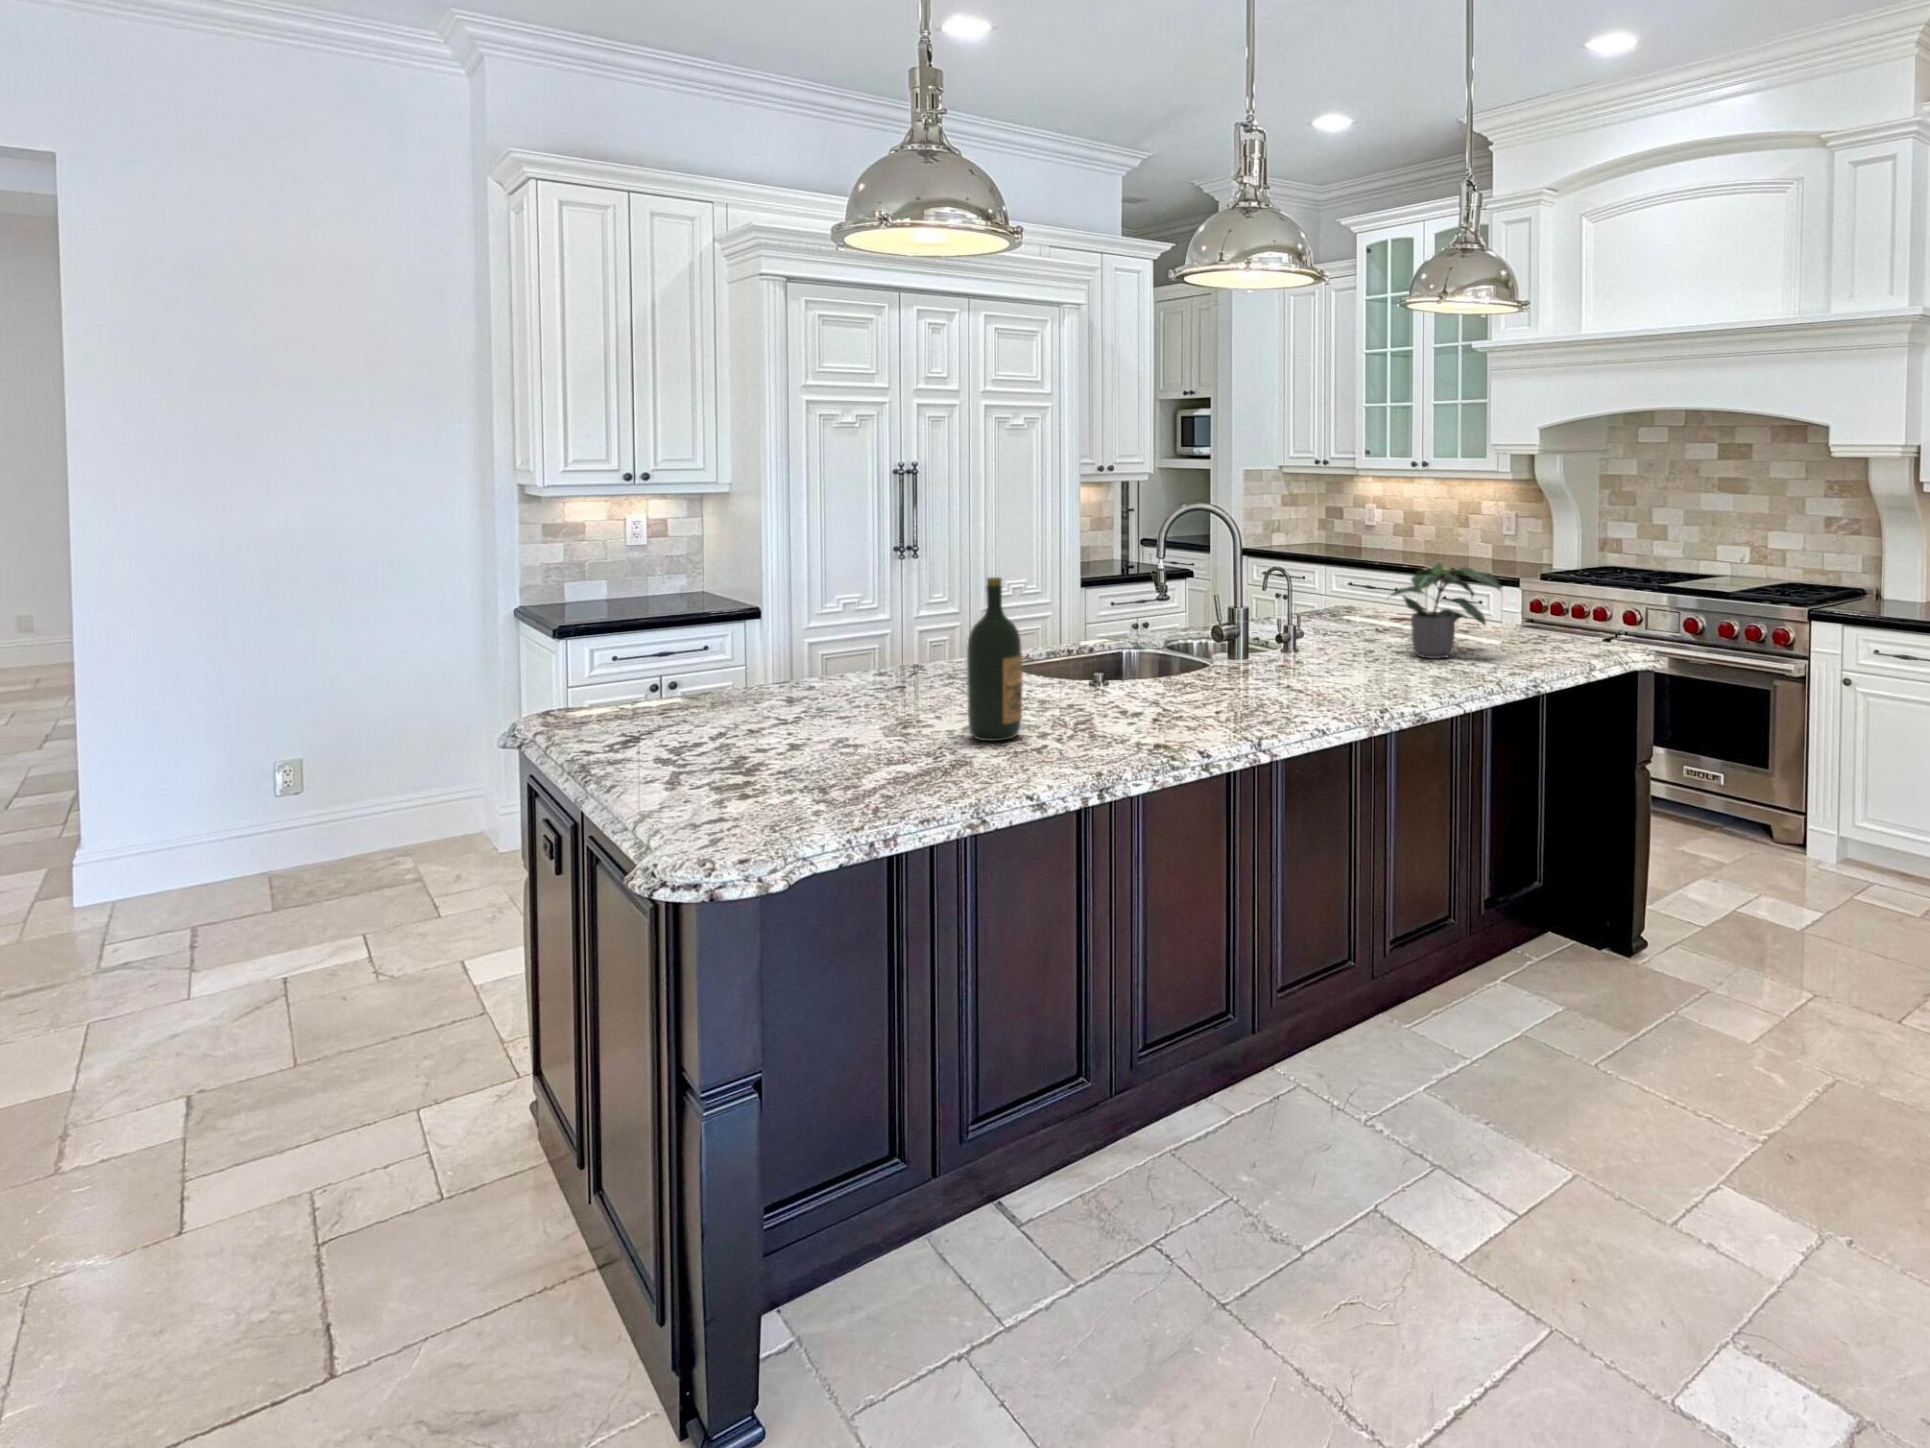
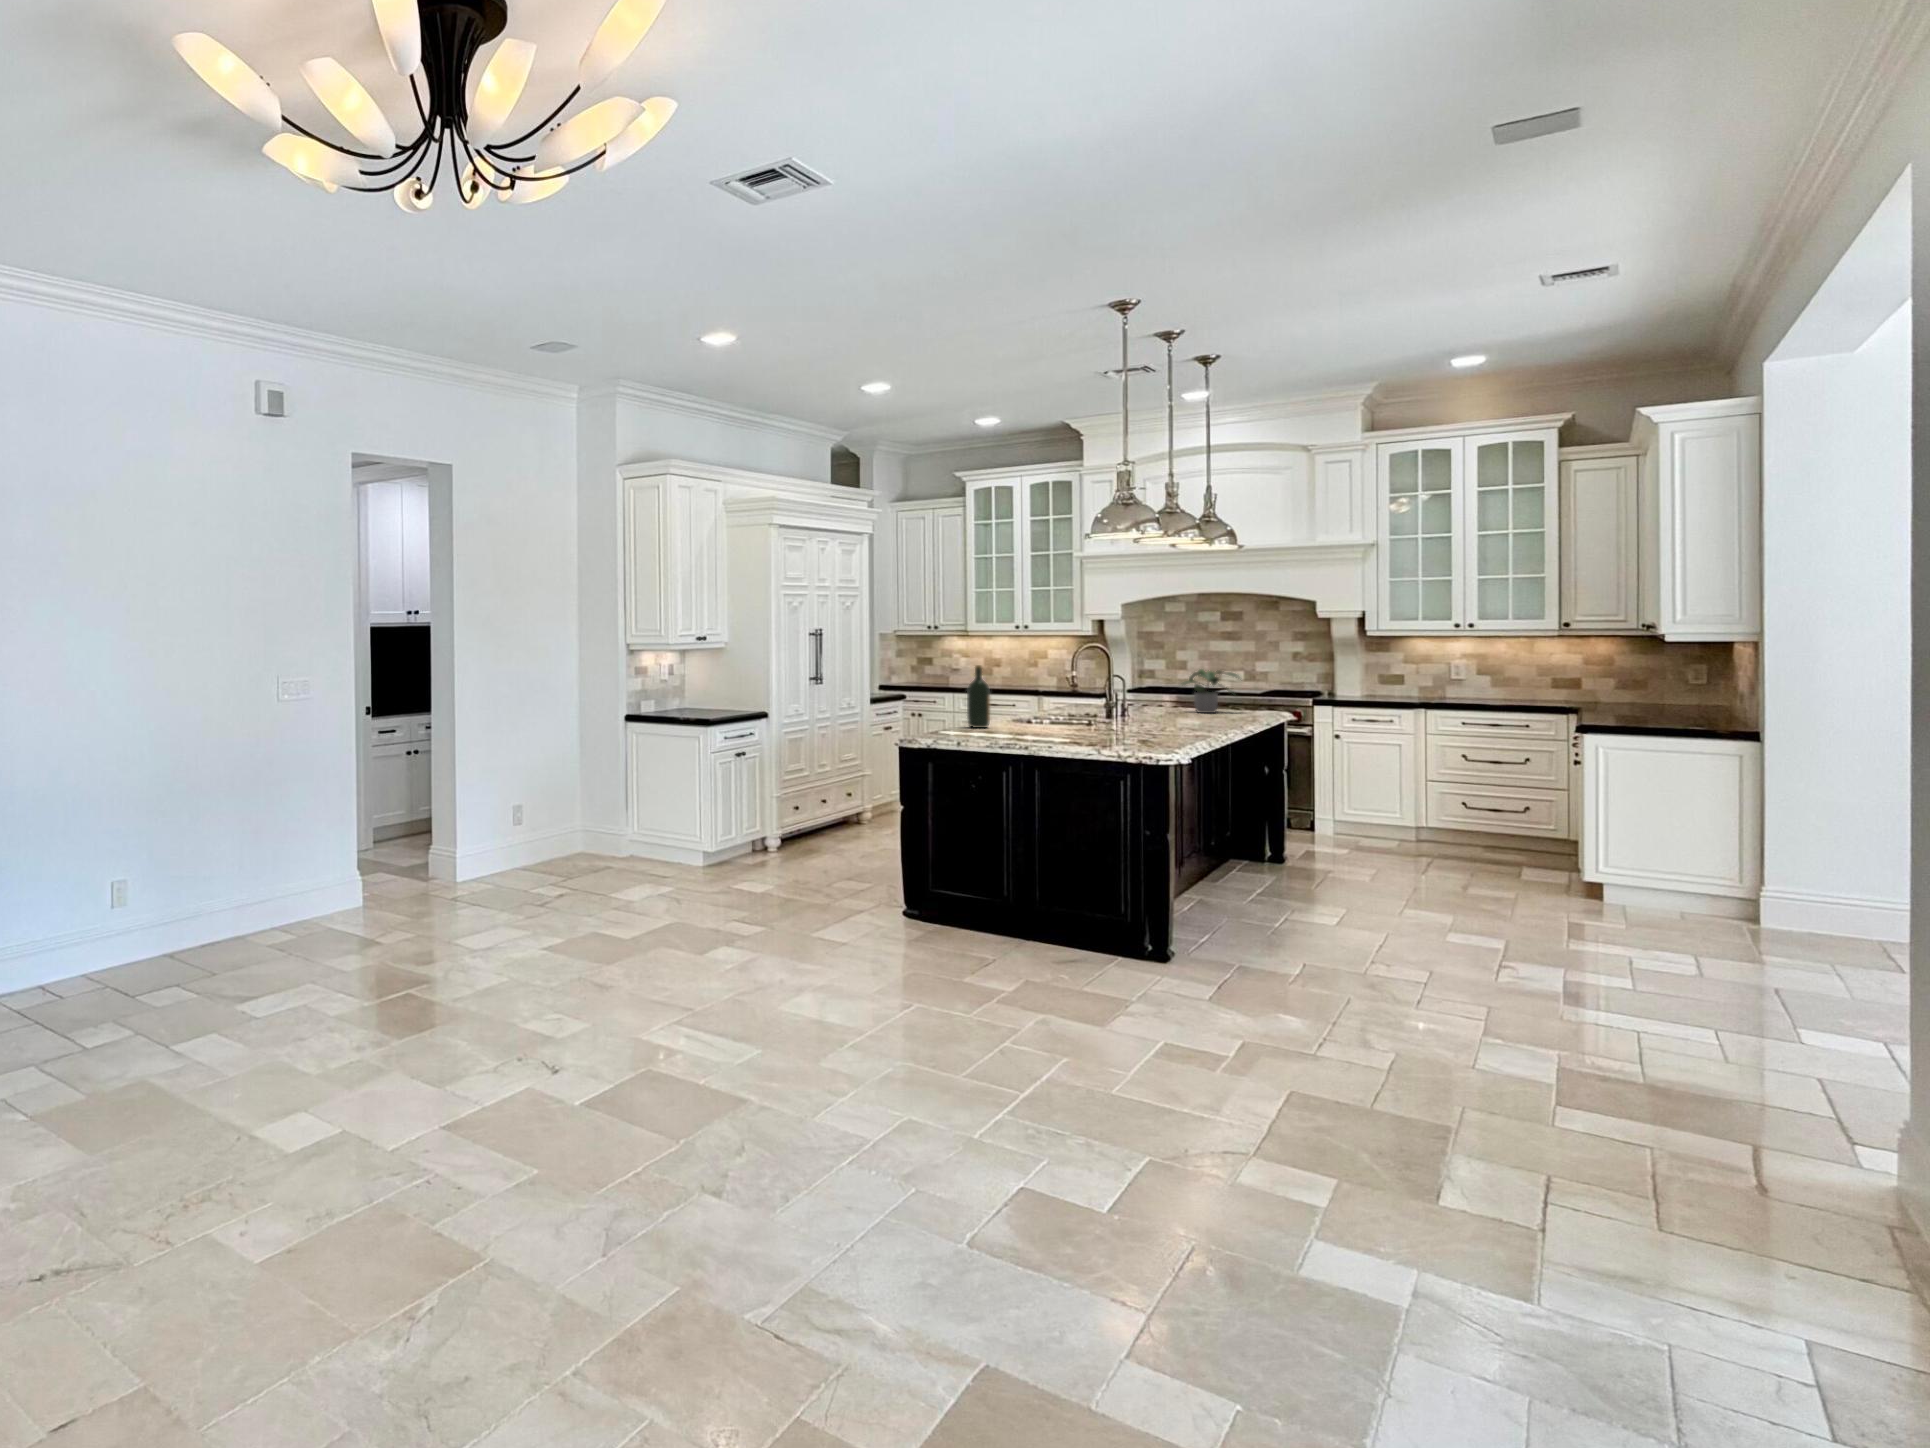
wine bottle: present [967,577,1022,741] -> present [967,665,990,728]

